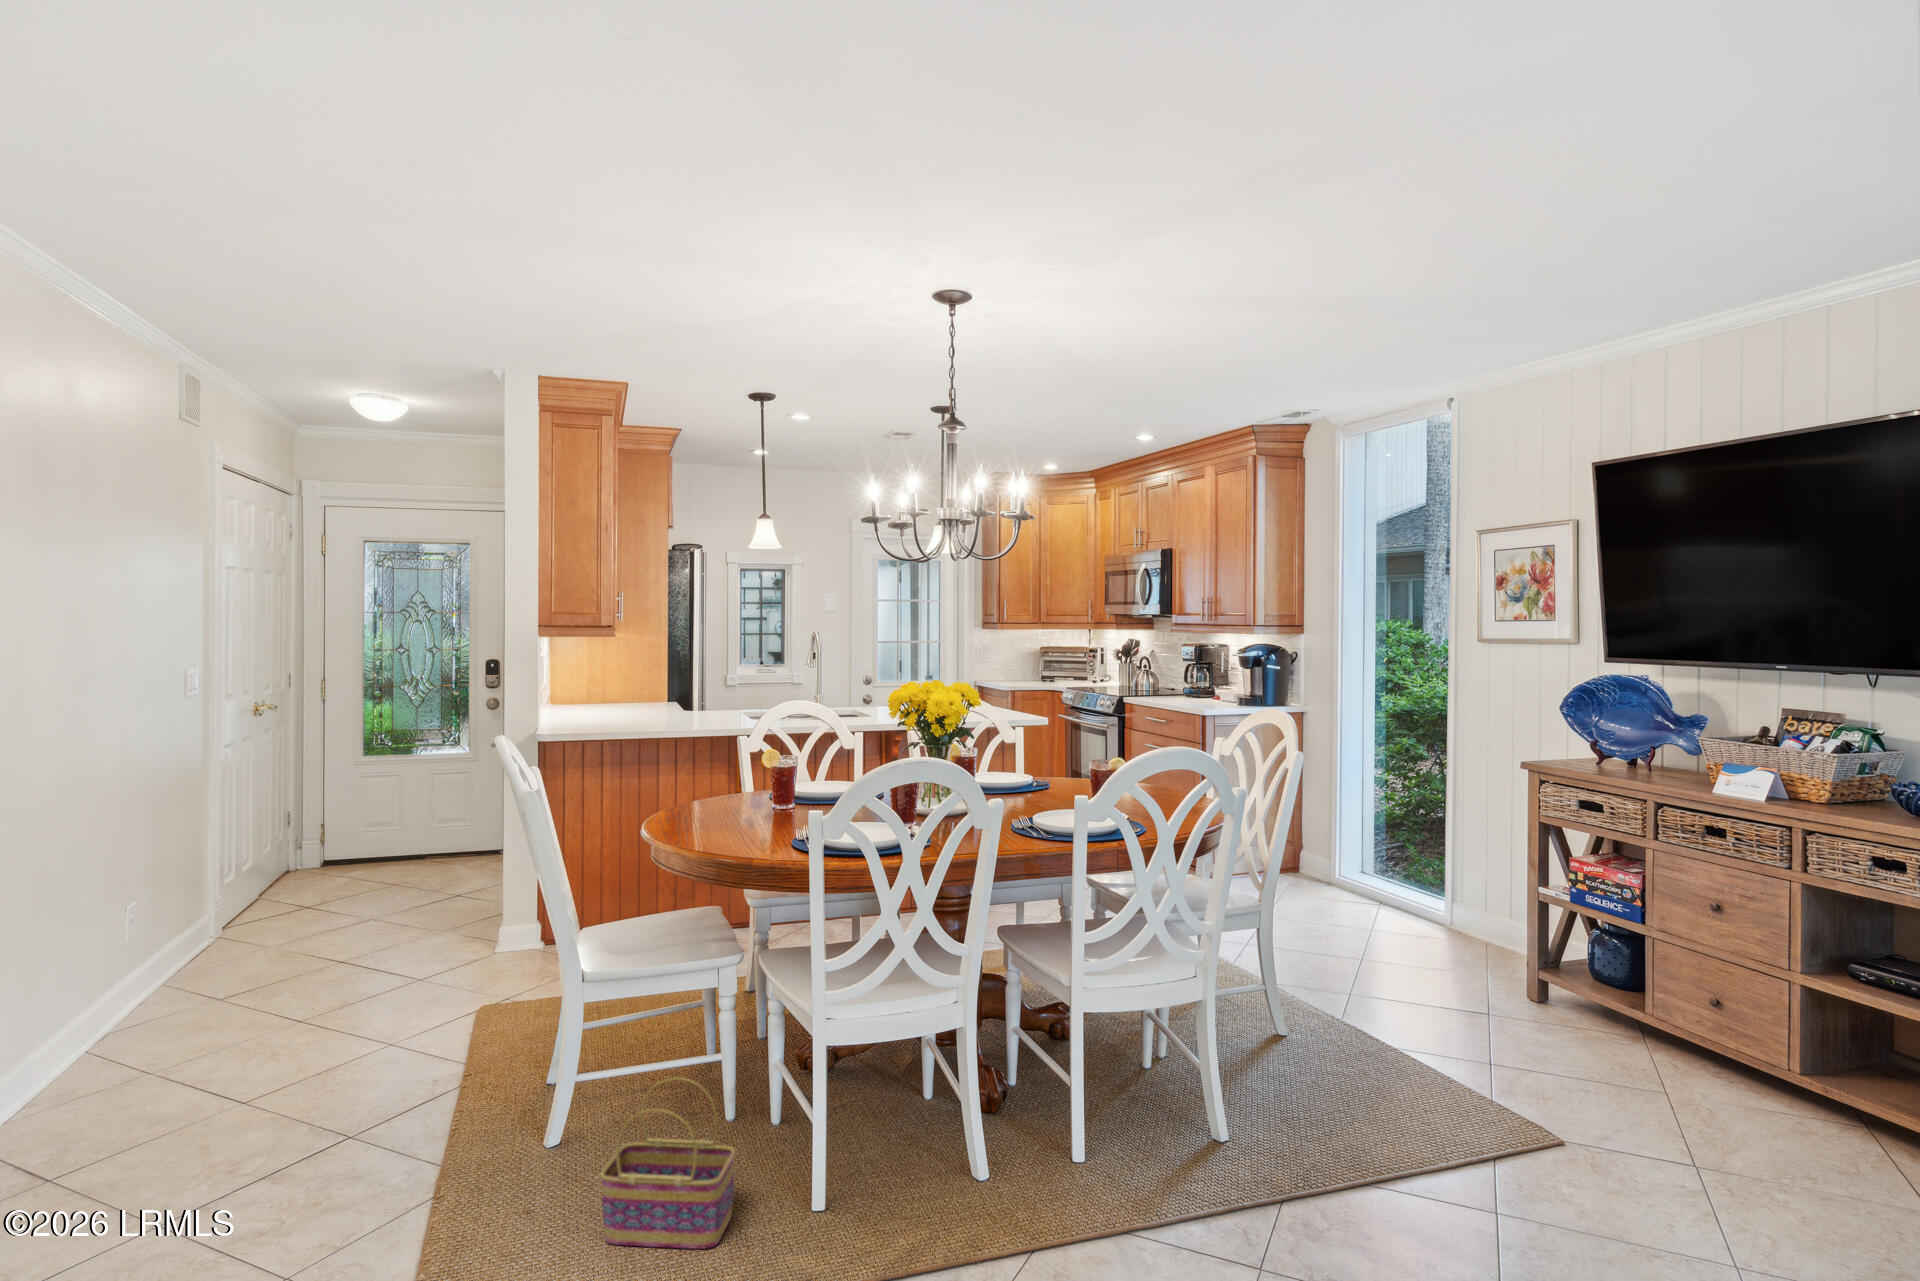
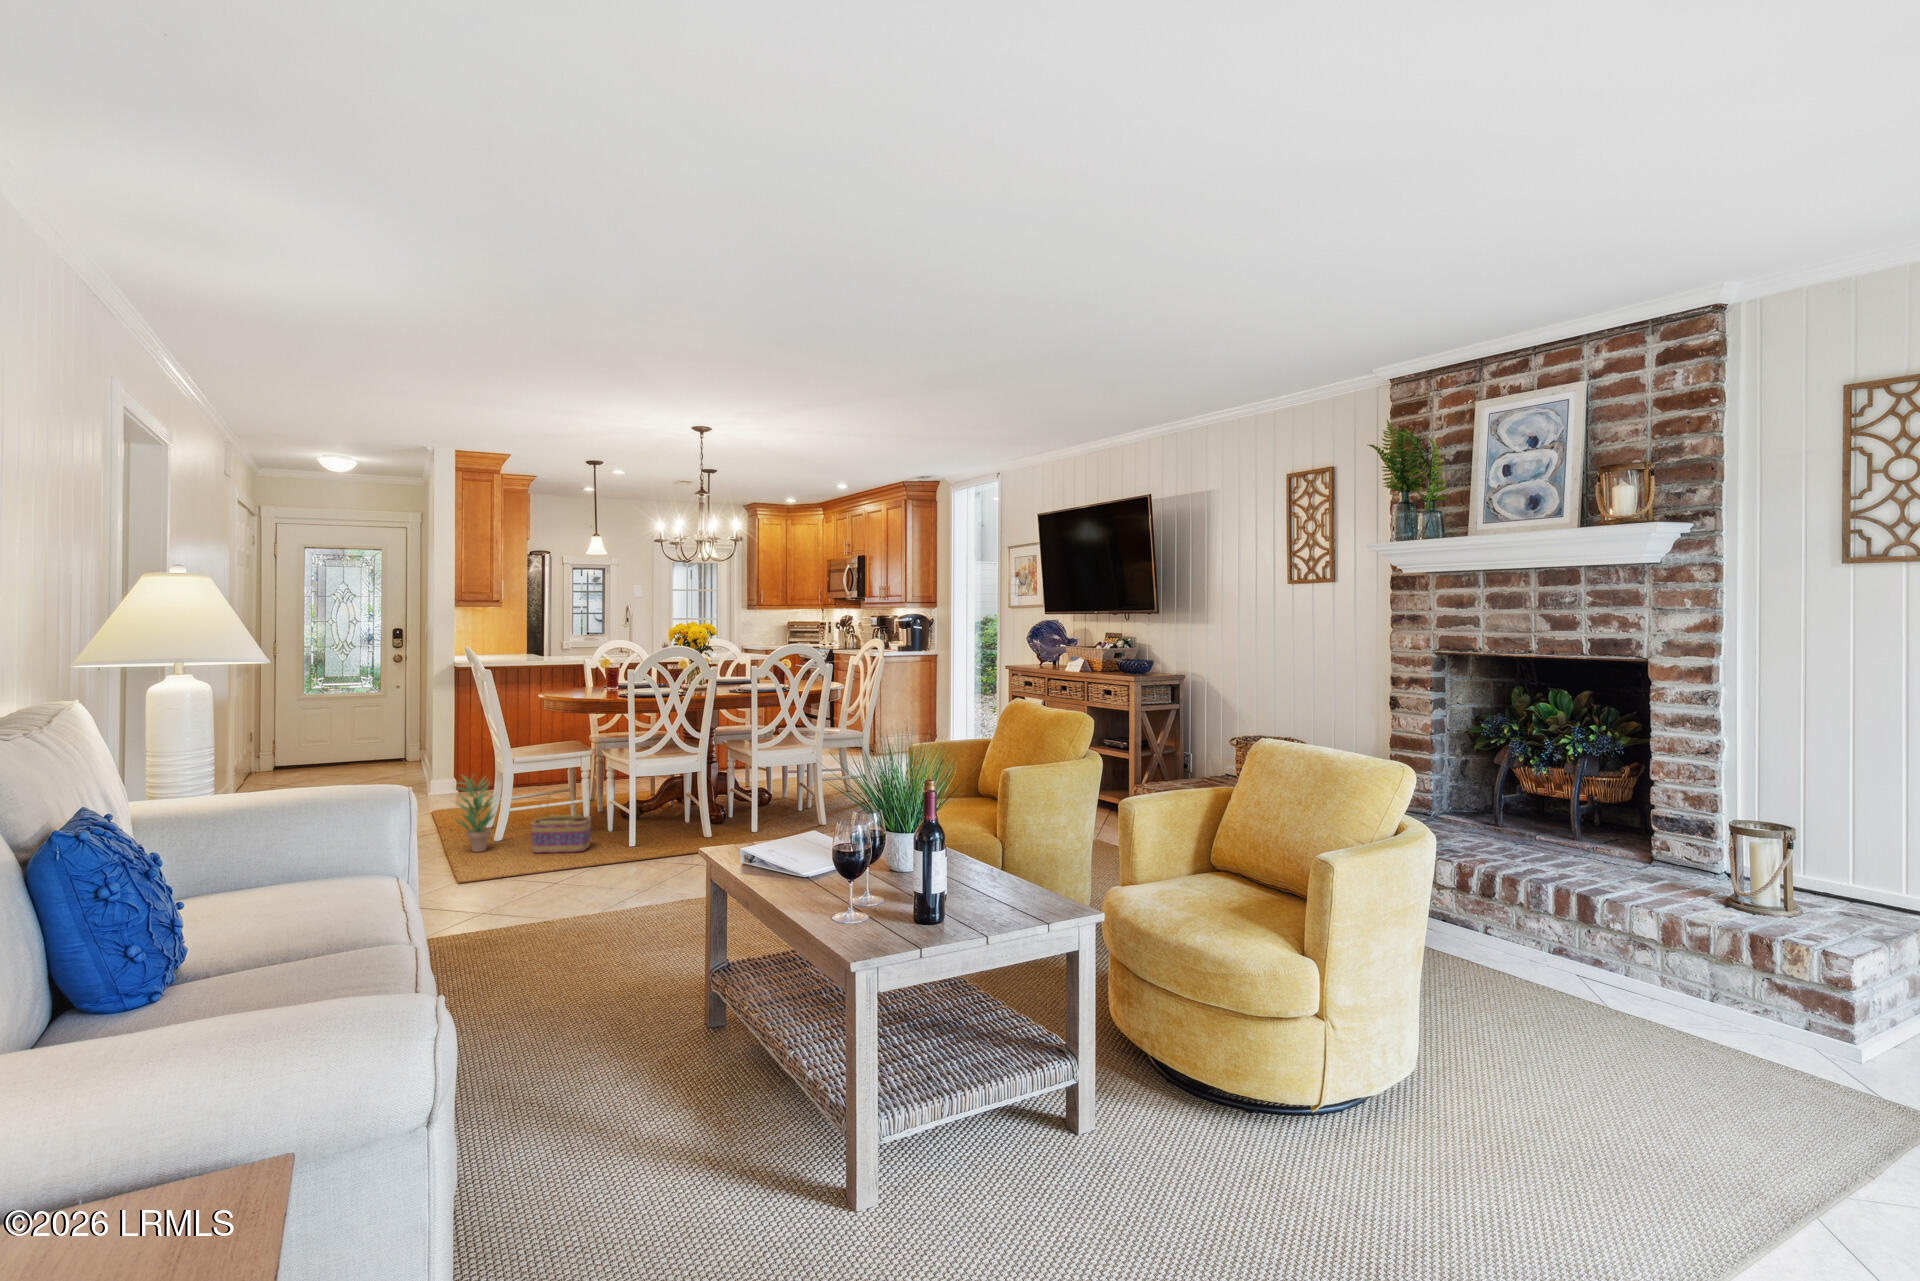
potted plant: none [434,1047,540,1225] -> present [457,776,494,852]

